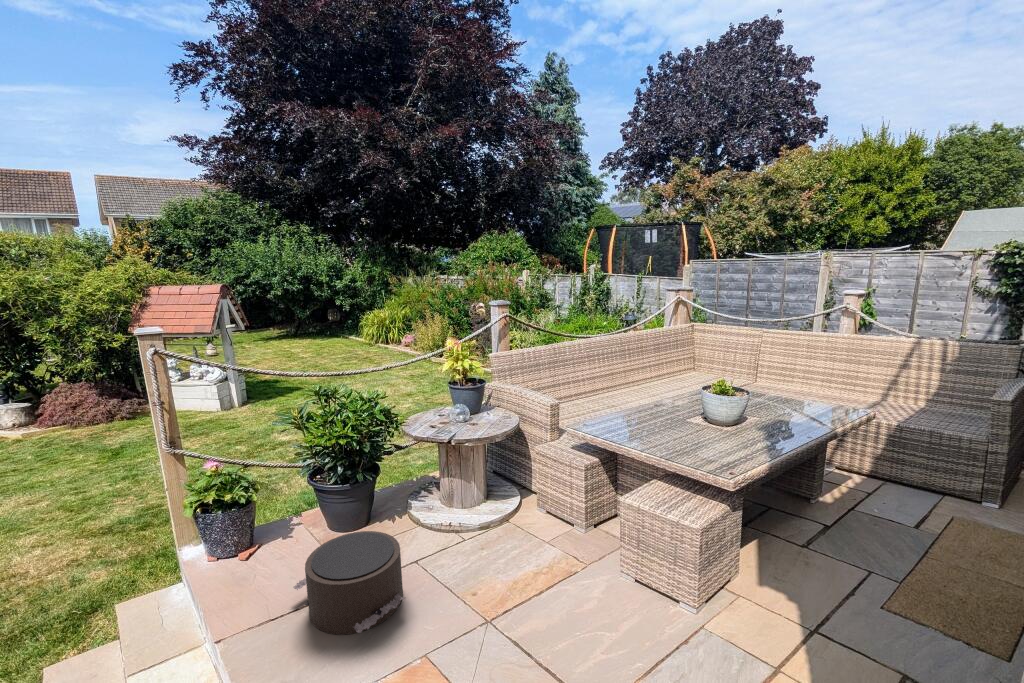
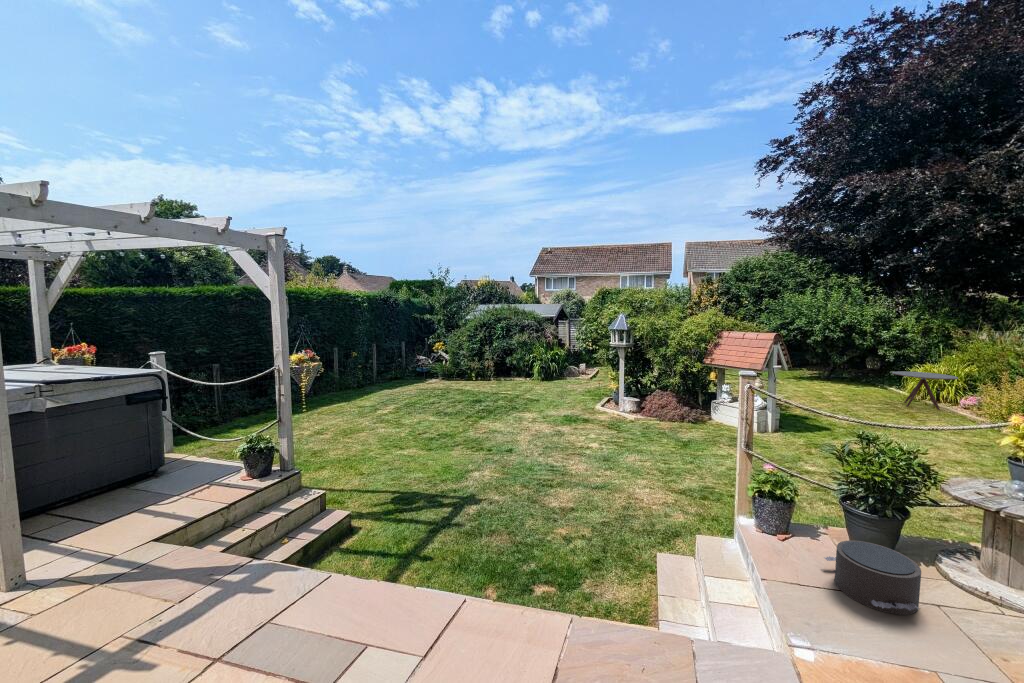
round table: none [349,316,397,352] -> present [892,371,958,410]

